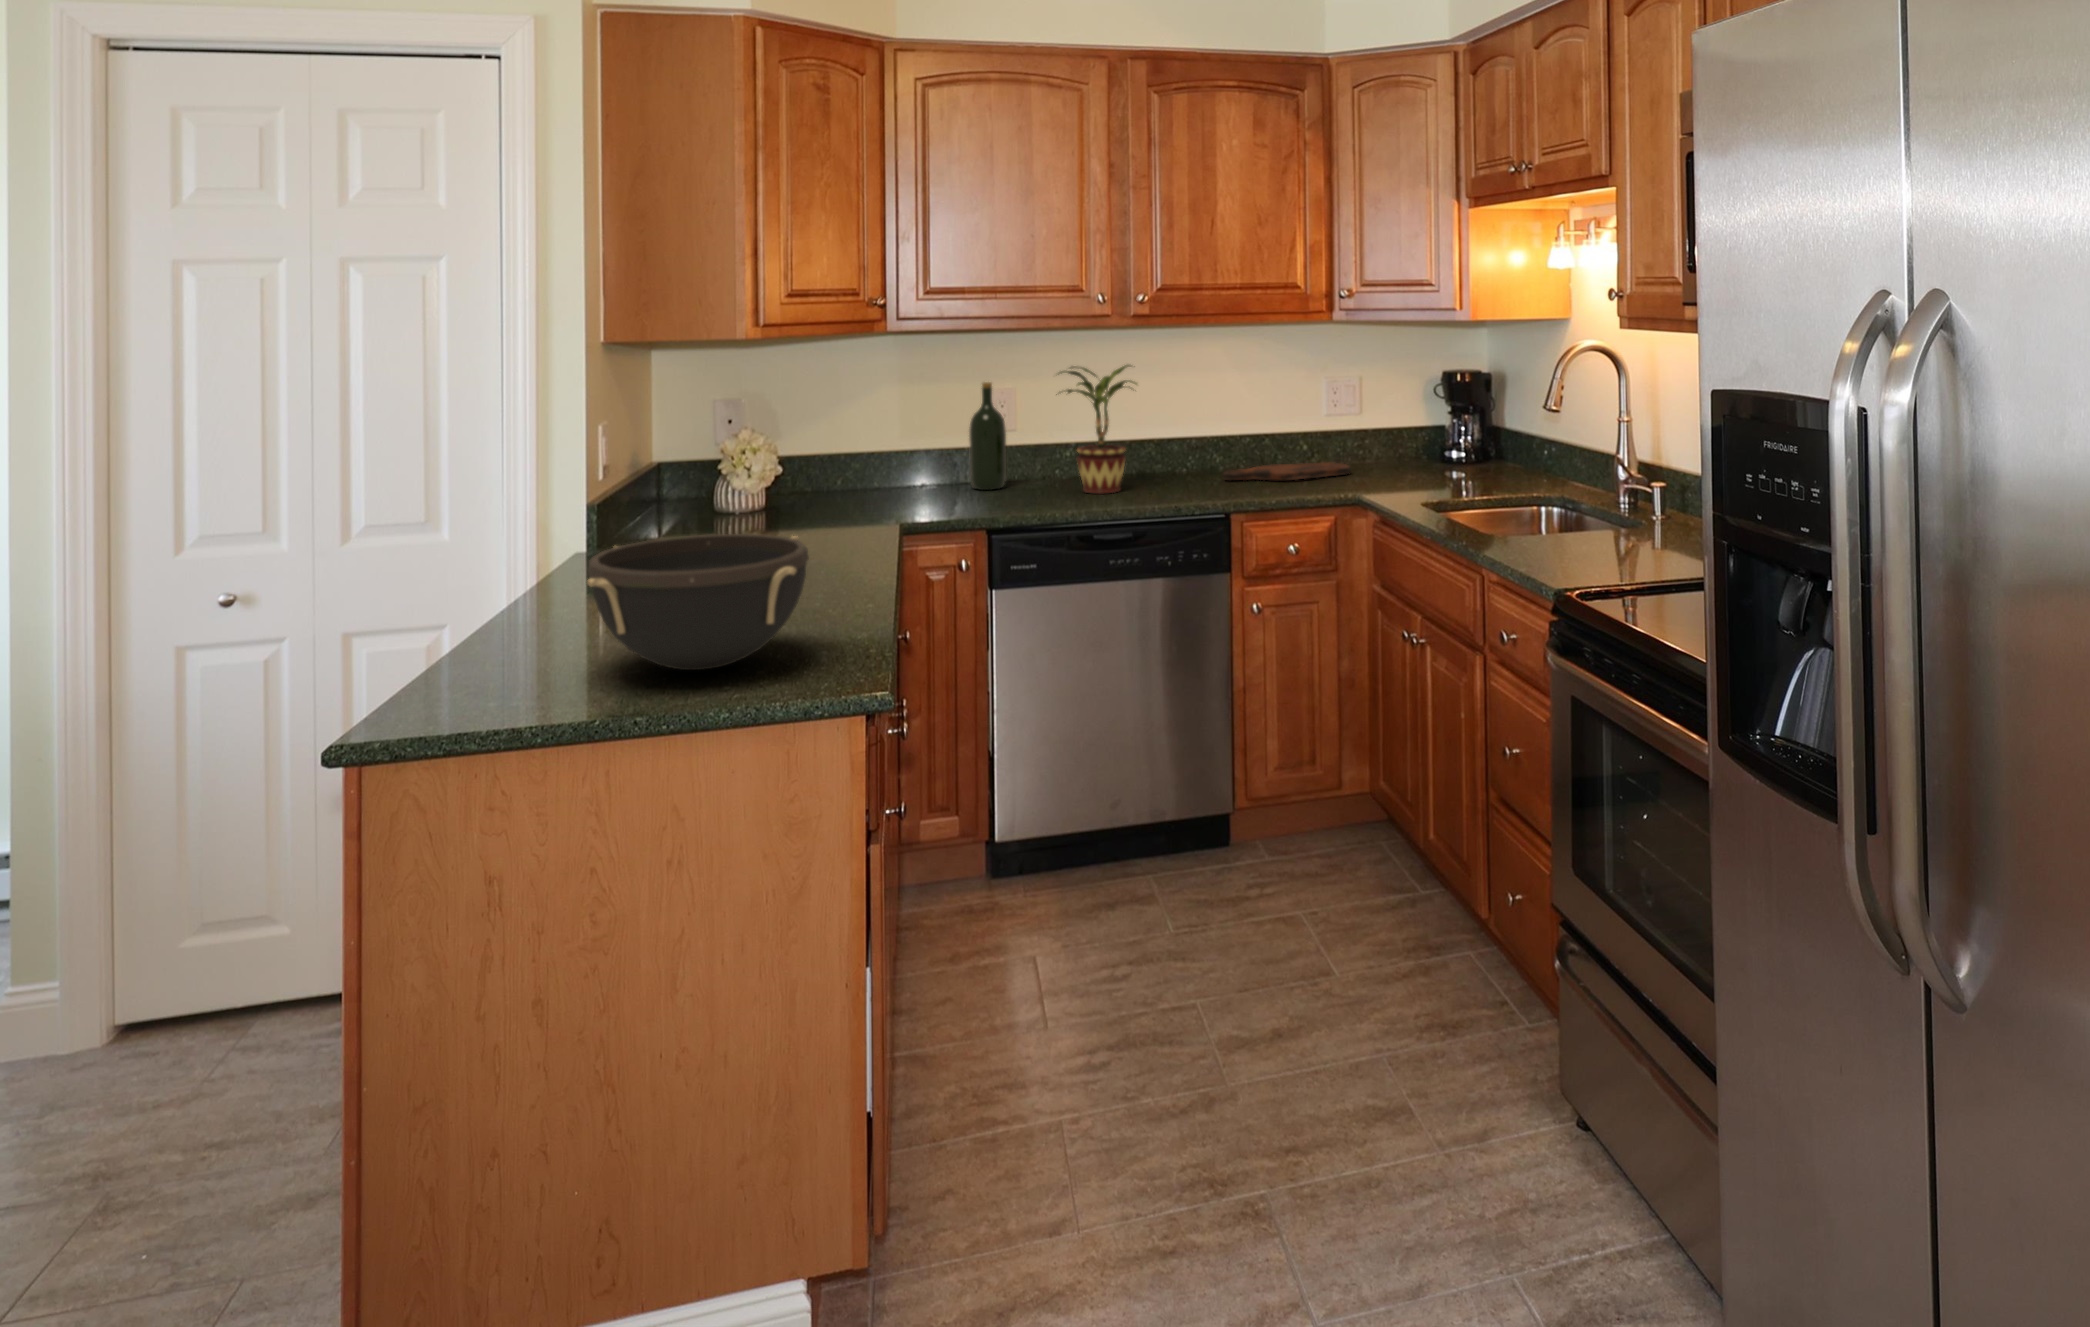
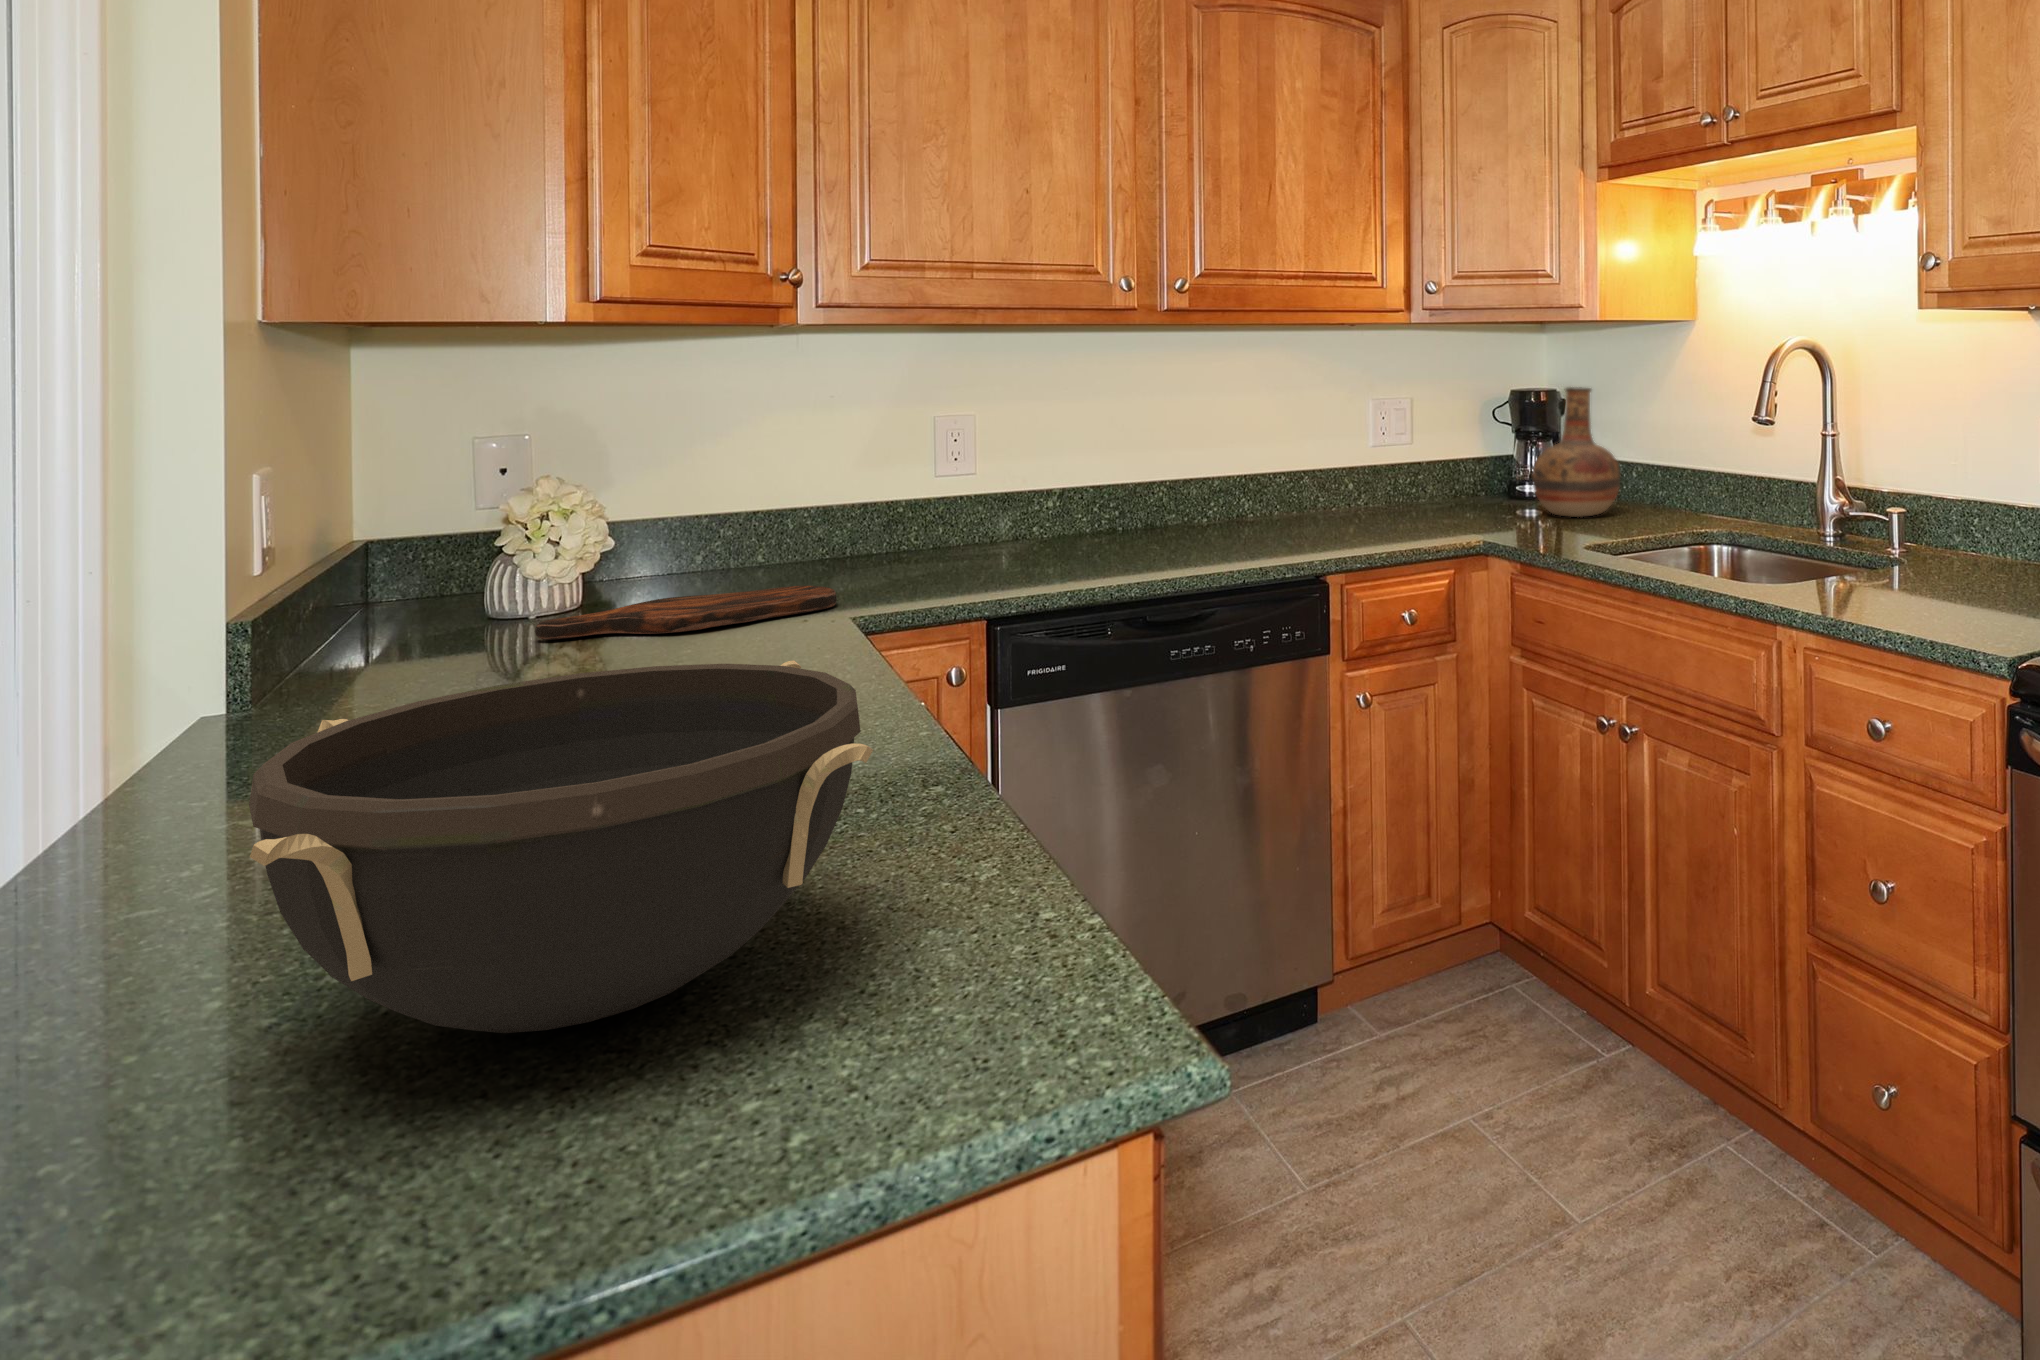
potted plant: present [1056,365,1137,494] -> none [1054,376,1182,556]
vase: none [1436,374,1509,480] -> present [1532,387,1620,517]
wine bottle: present [969,382,1006,490] -> none [915,403,972,559]
cutting board: present [1223,462,1350,480] -> present [535,586,837,640]

